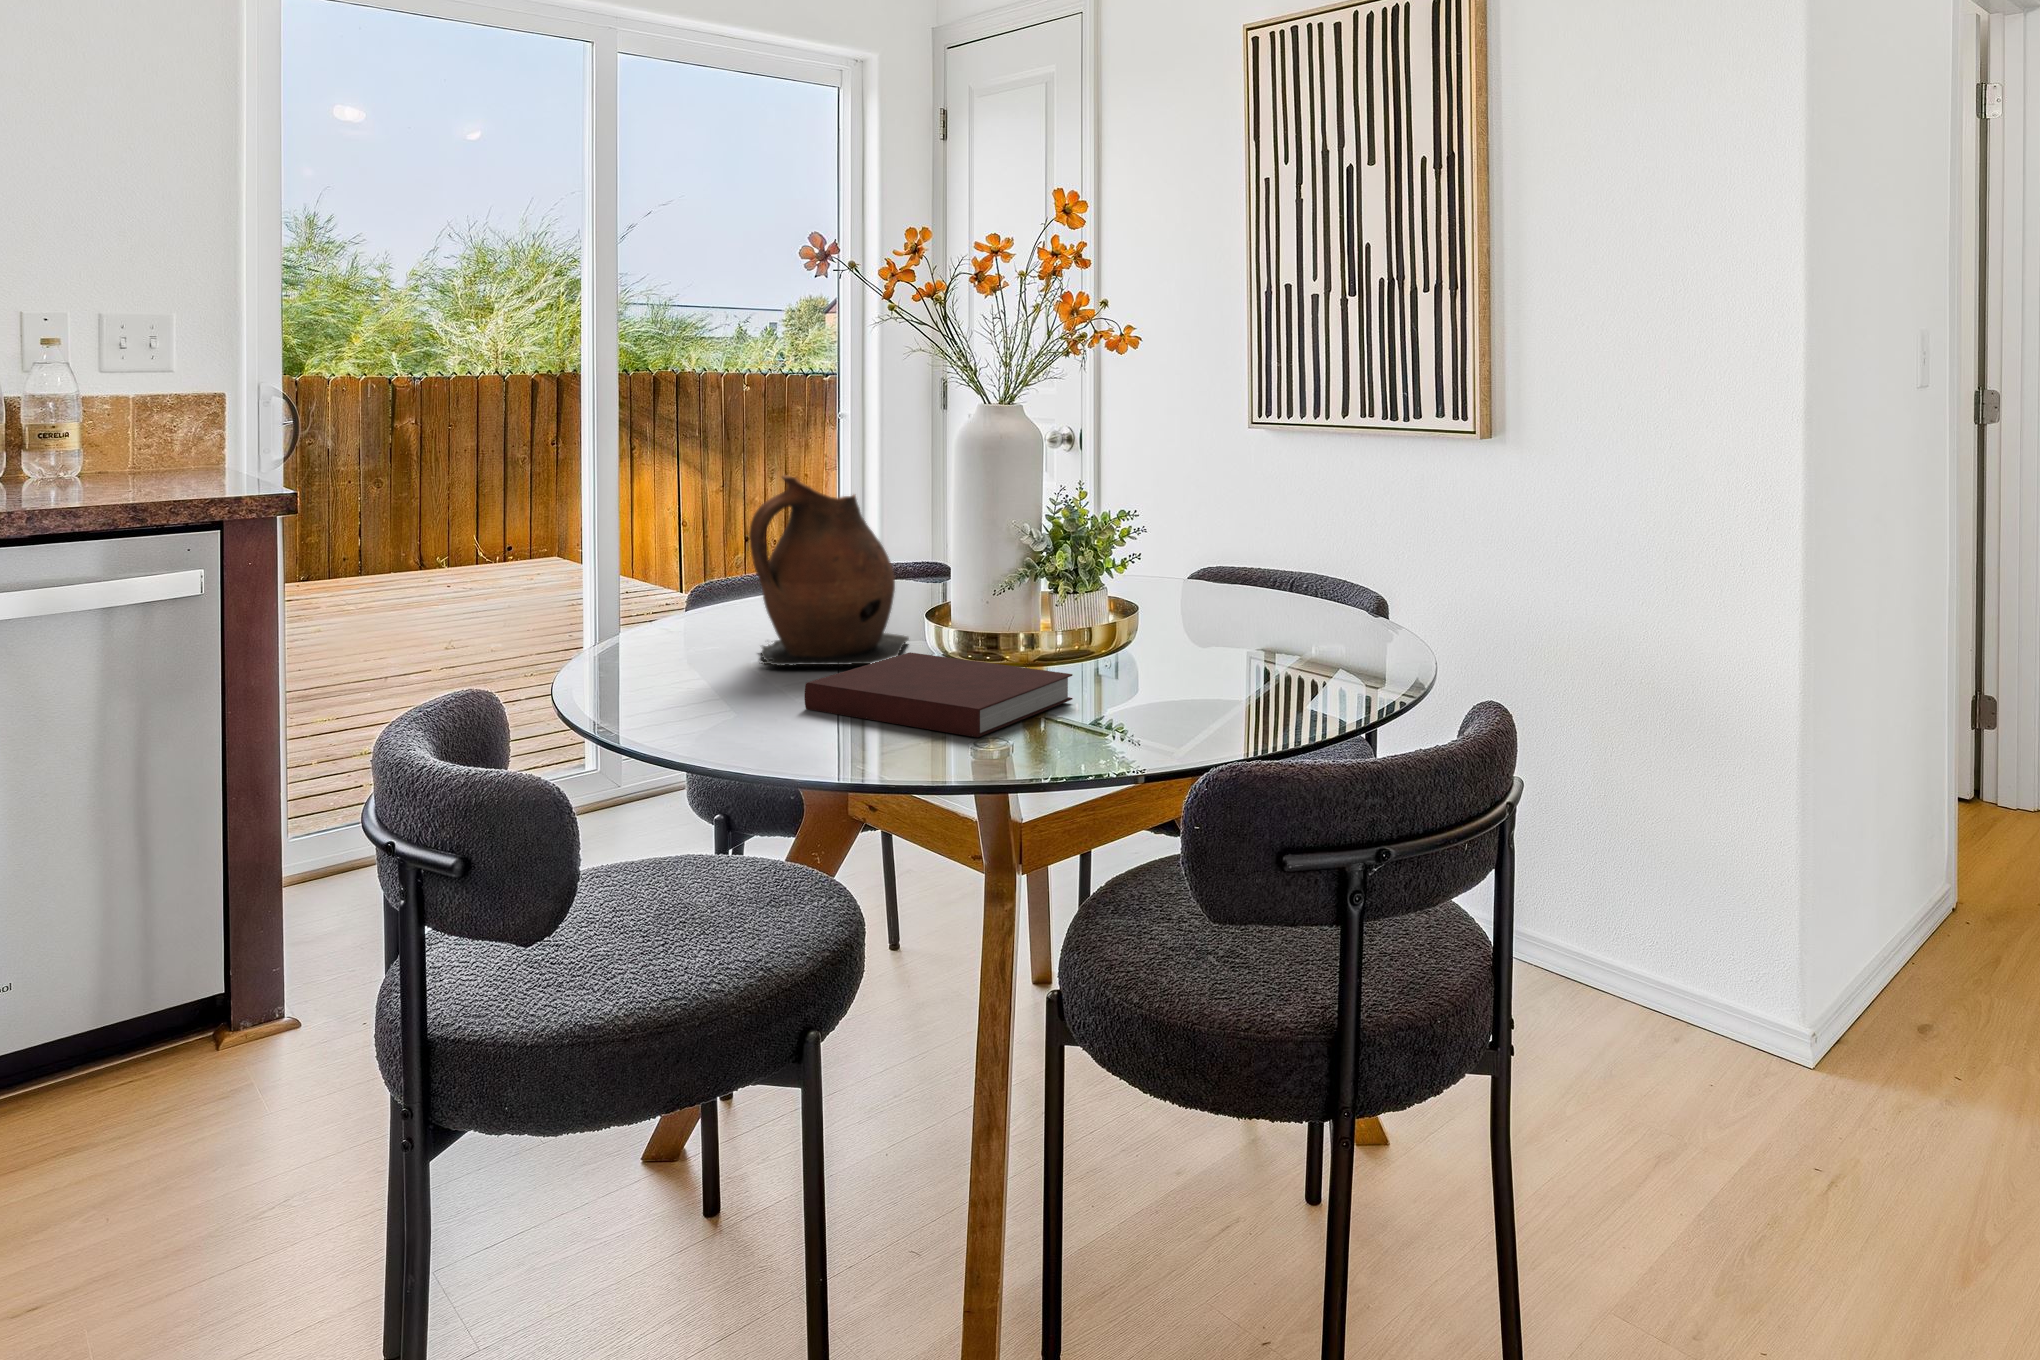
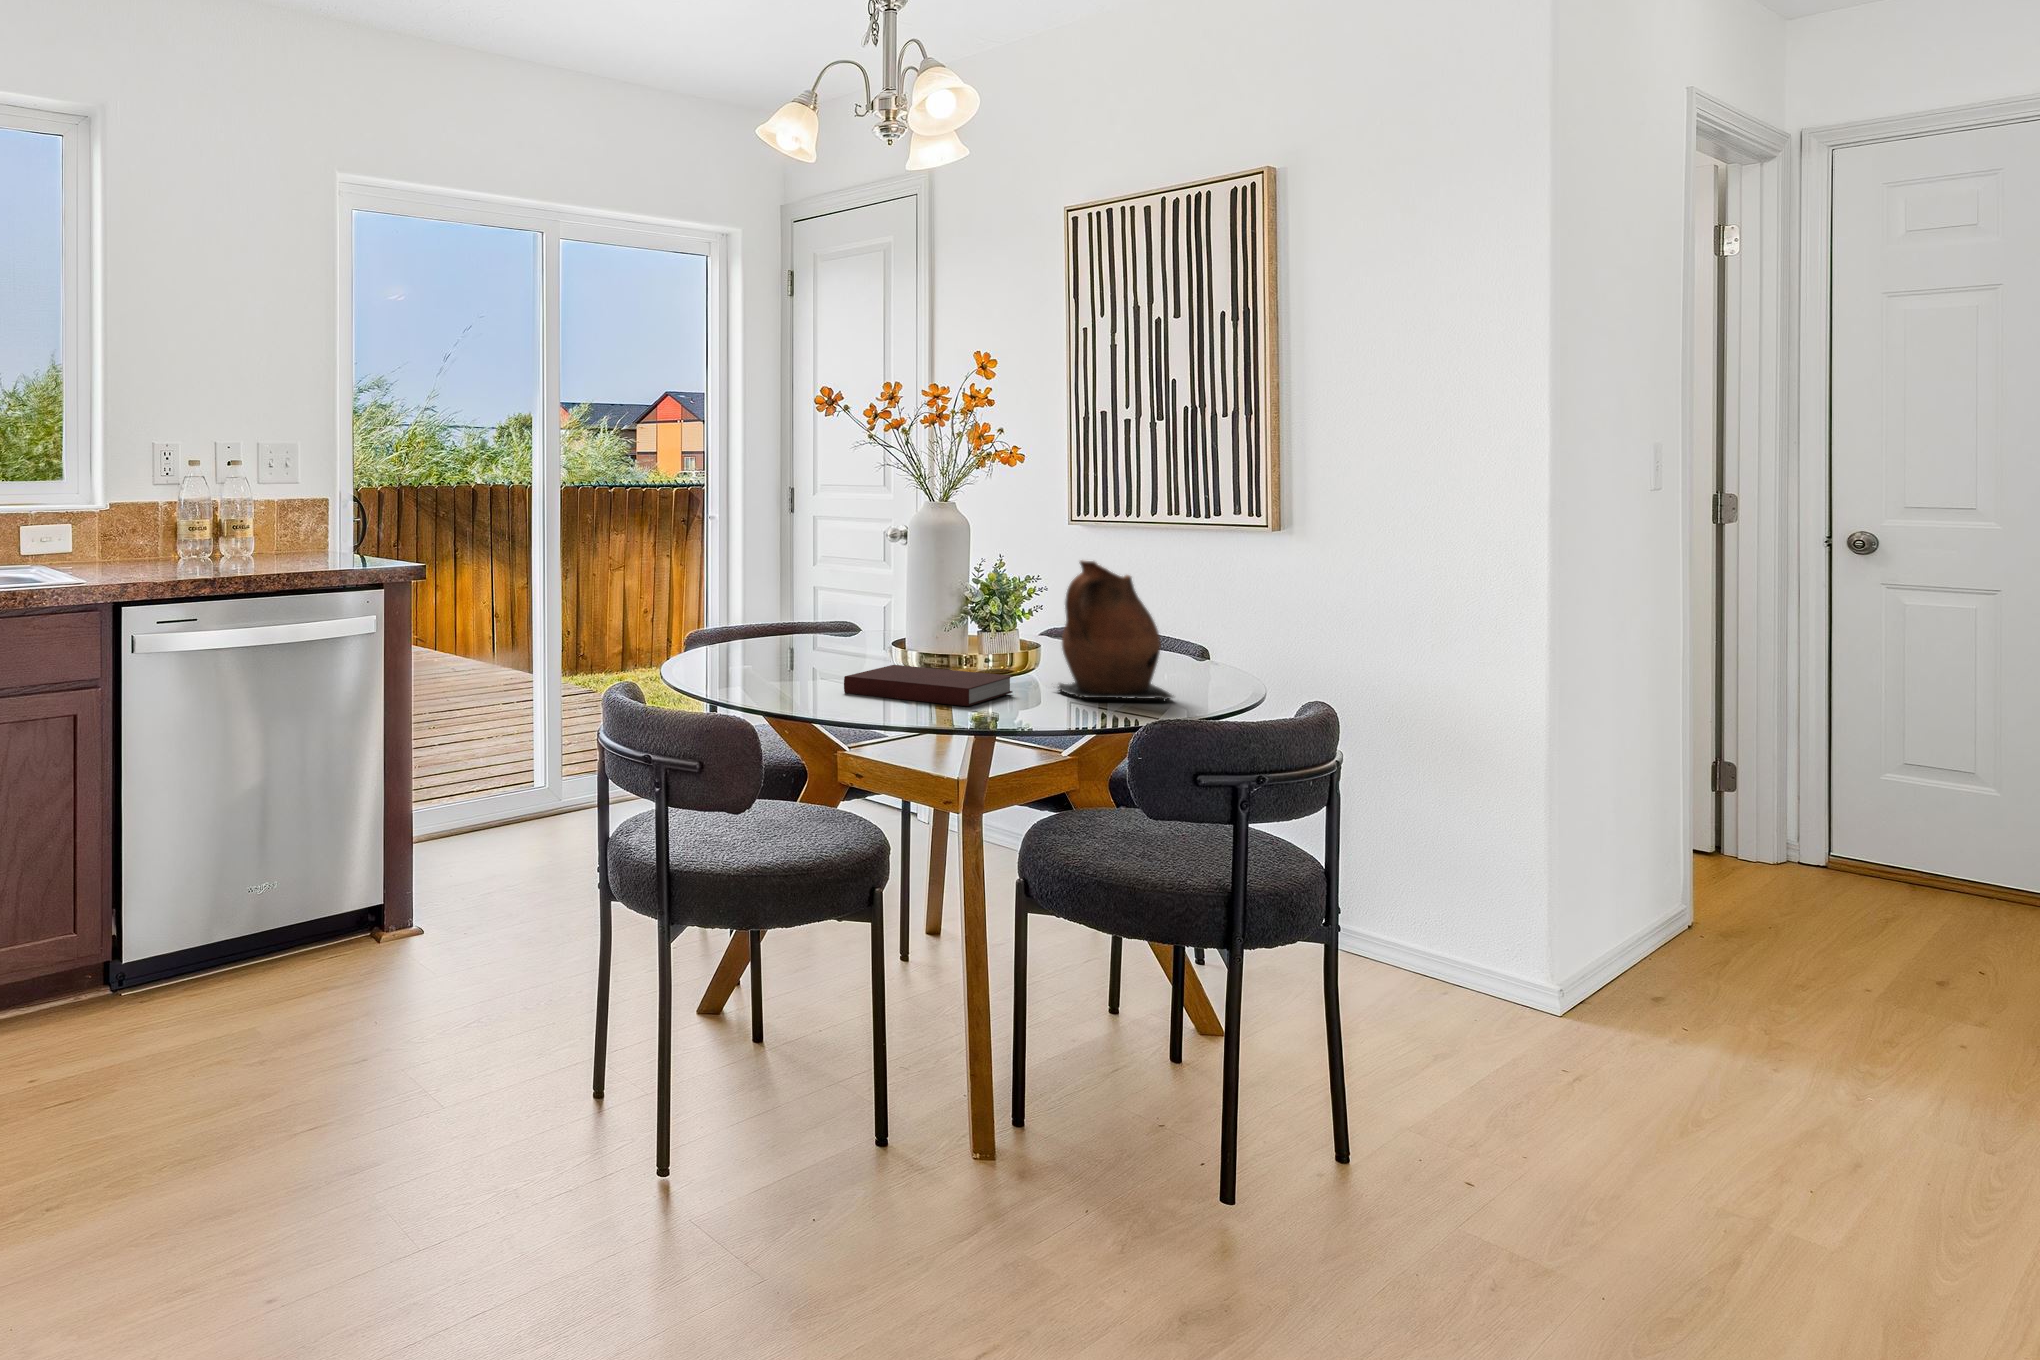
ceramic pitcher: present [749,475,909,665] -> present [1058,561,1173,701]

